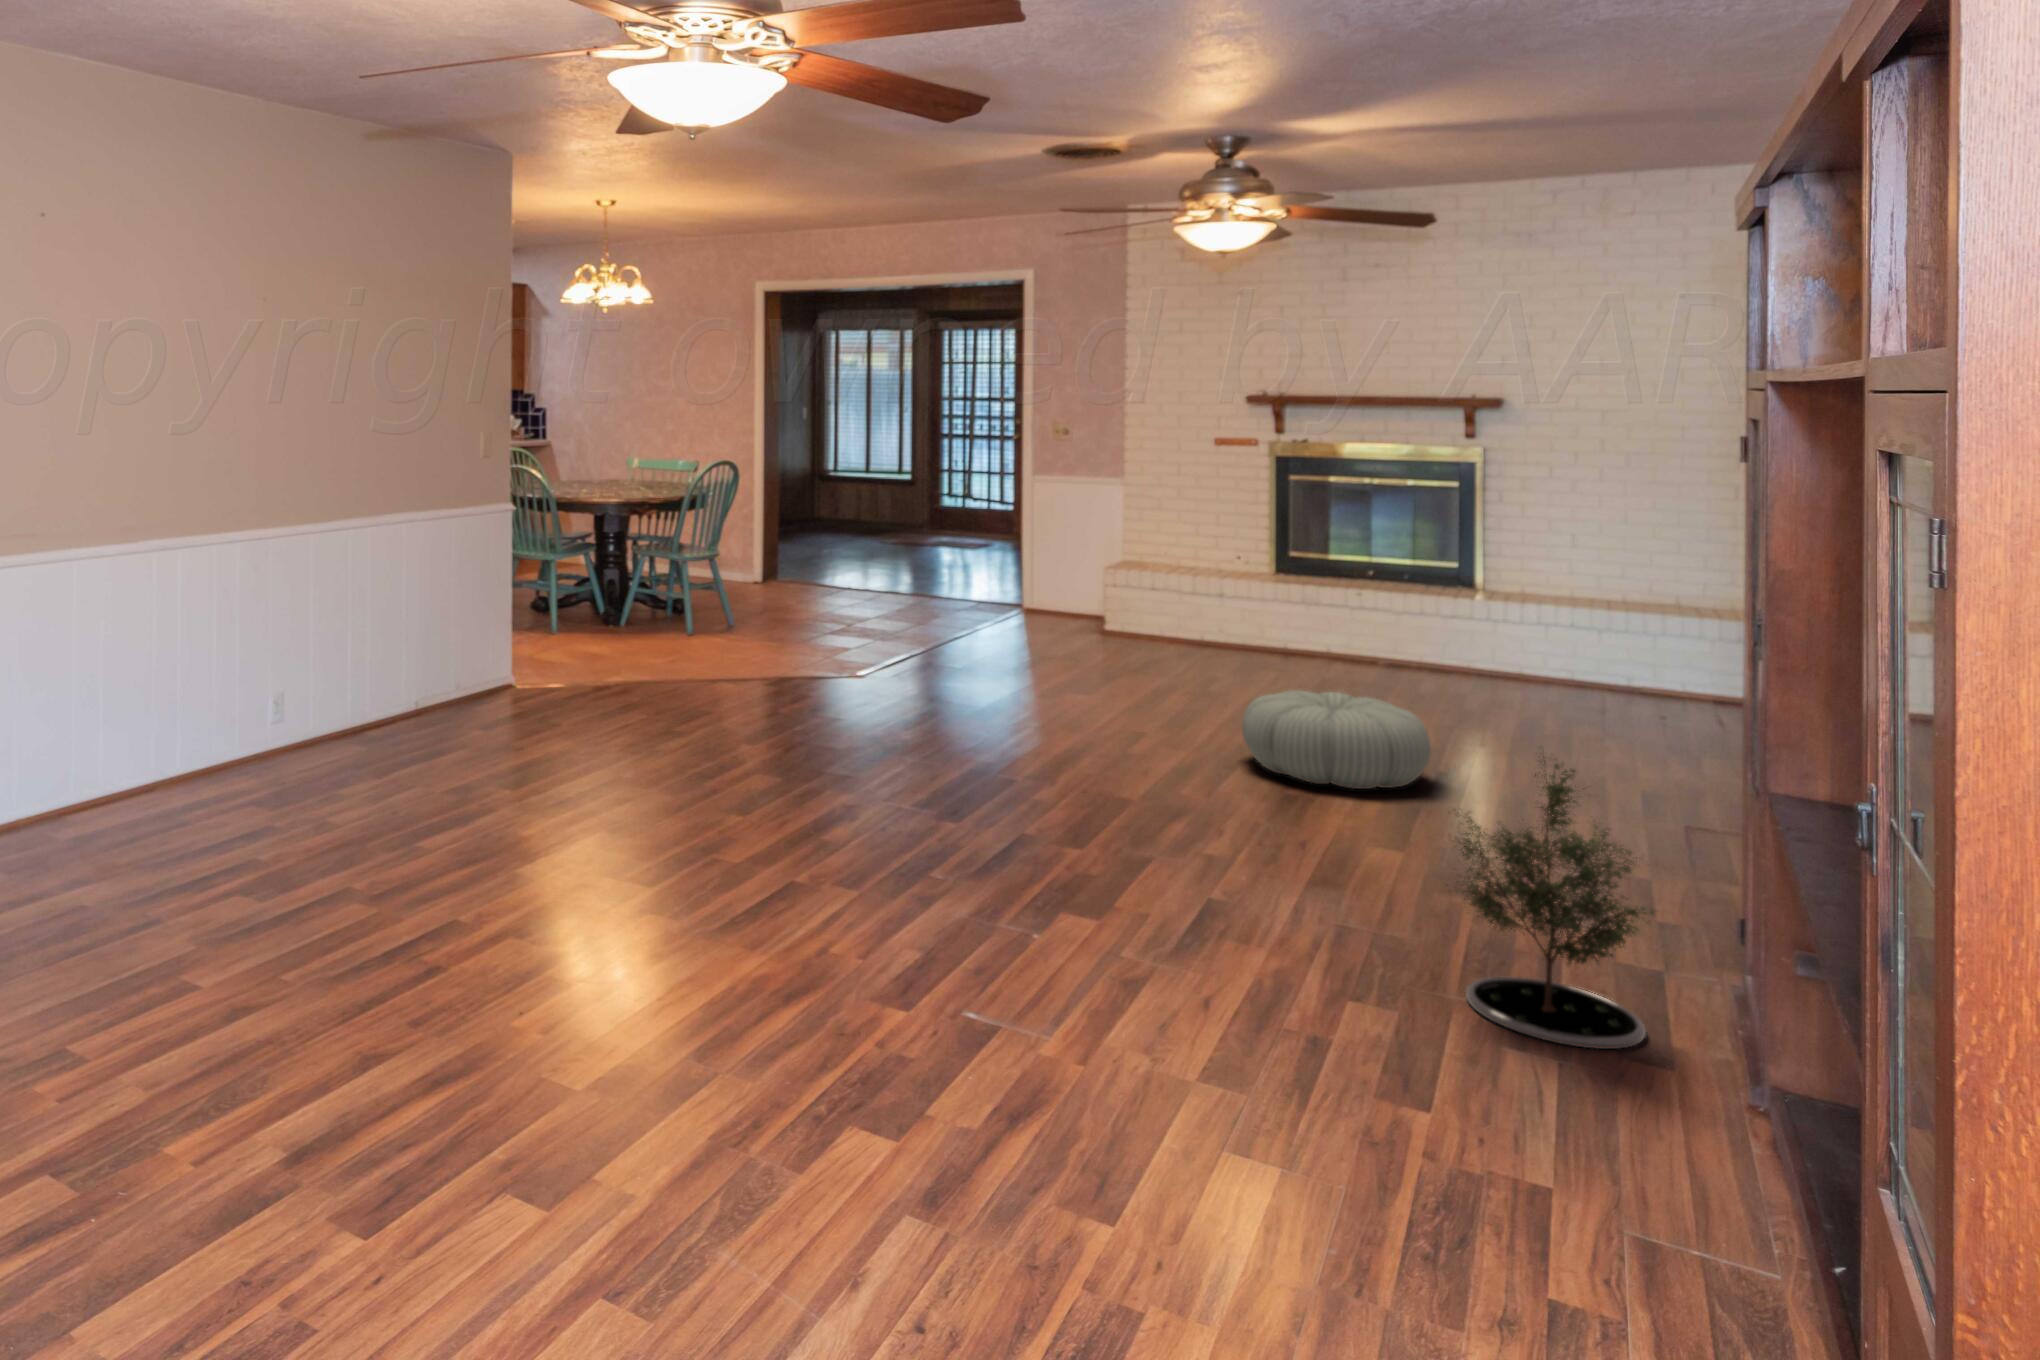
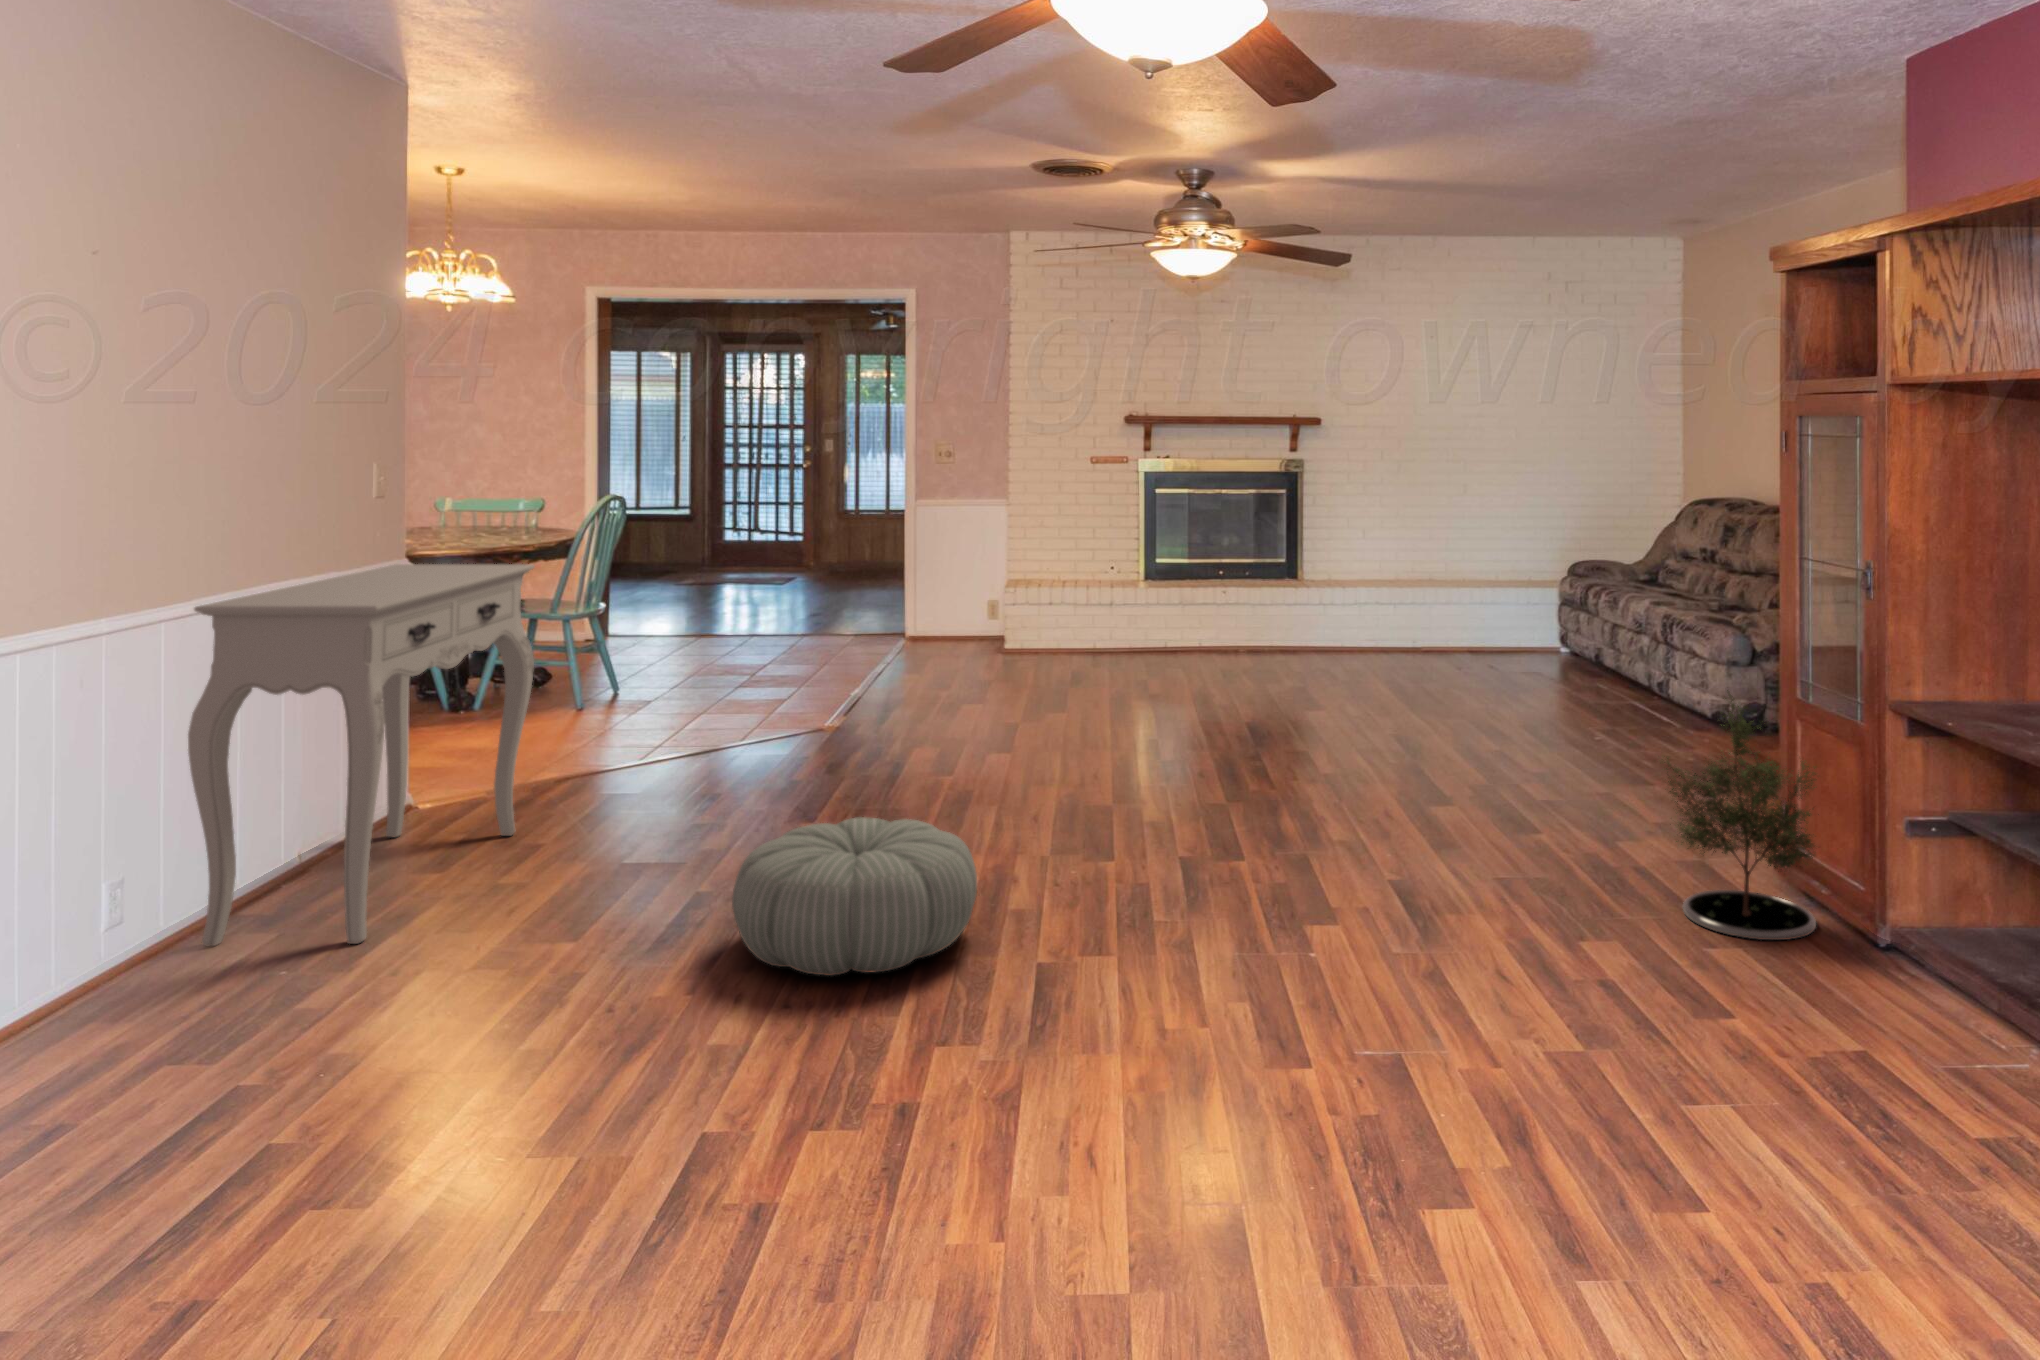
console table: none [322,504,562,749] -> present [188,564,535,946]
pouf: present [1242,690,1431,789] -> present [732,817,977,976]

